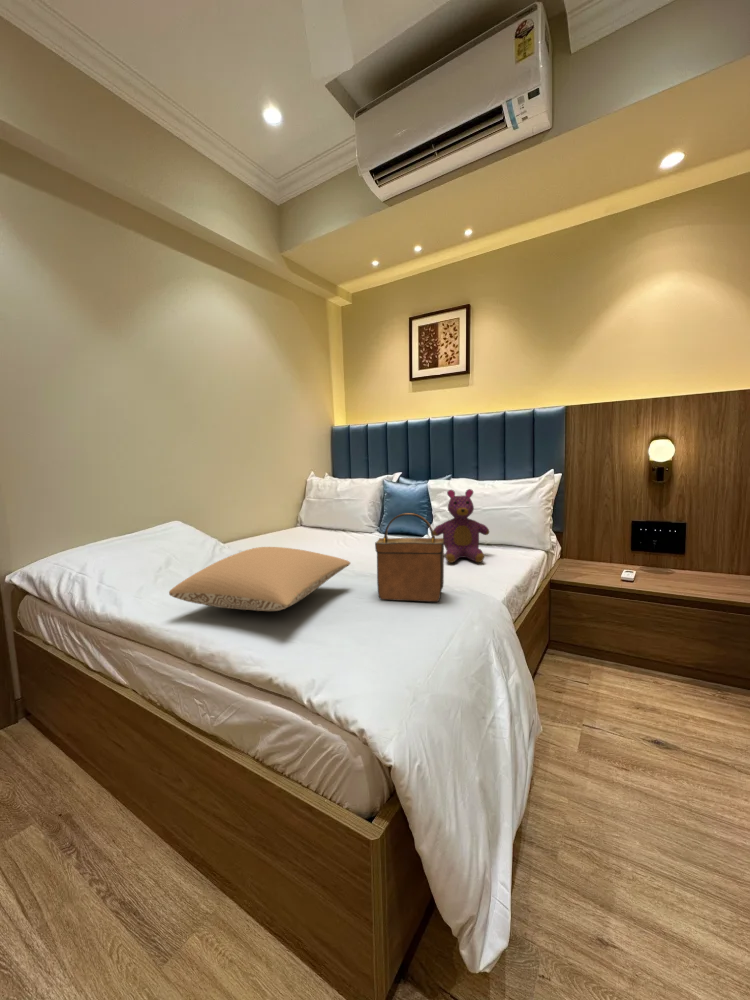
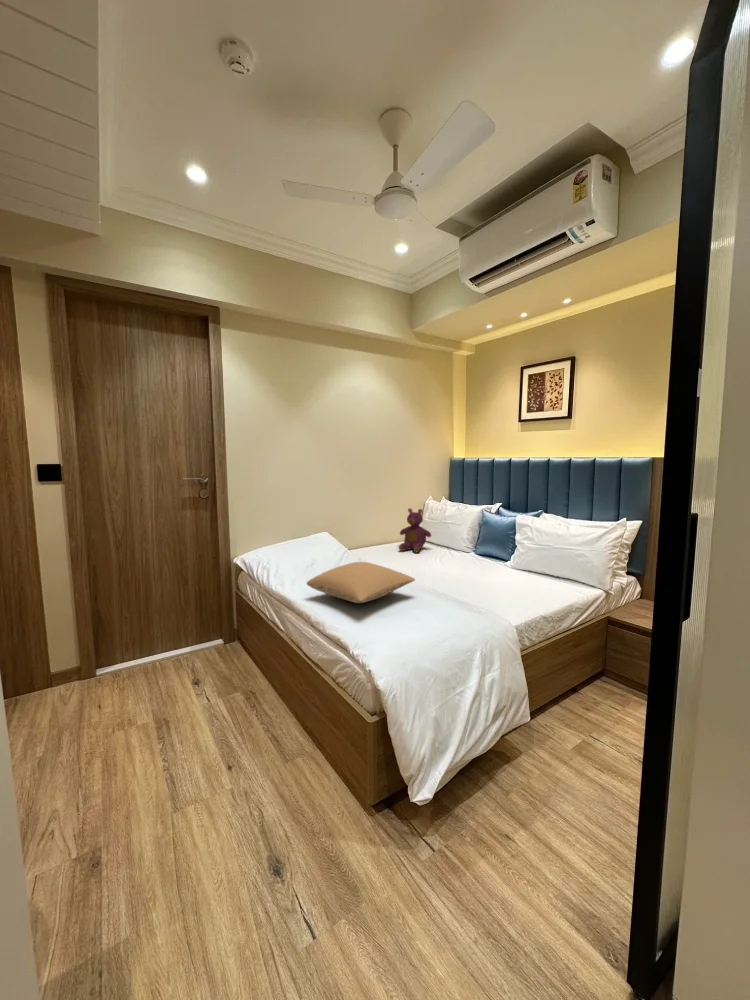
teddy bear: present [433,489,489,563] -> present [399,508,431,552]
handbag: present [375,513,444,602] -> none [426,552,475,615]

